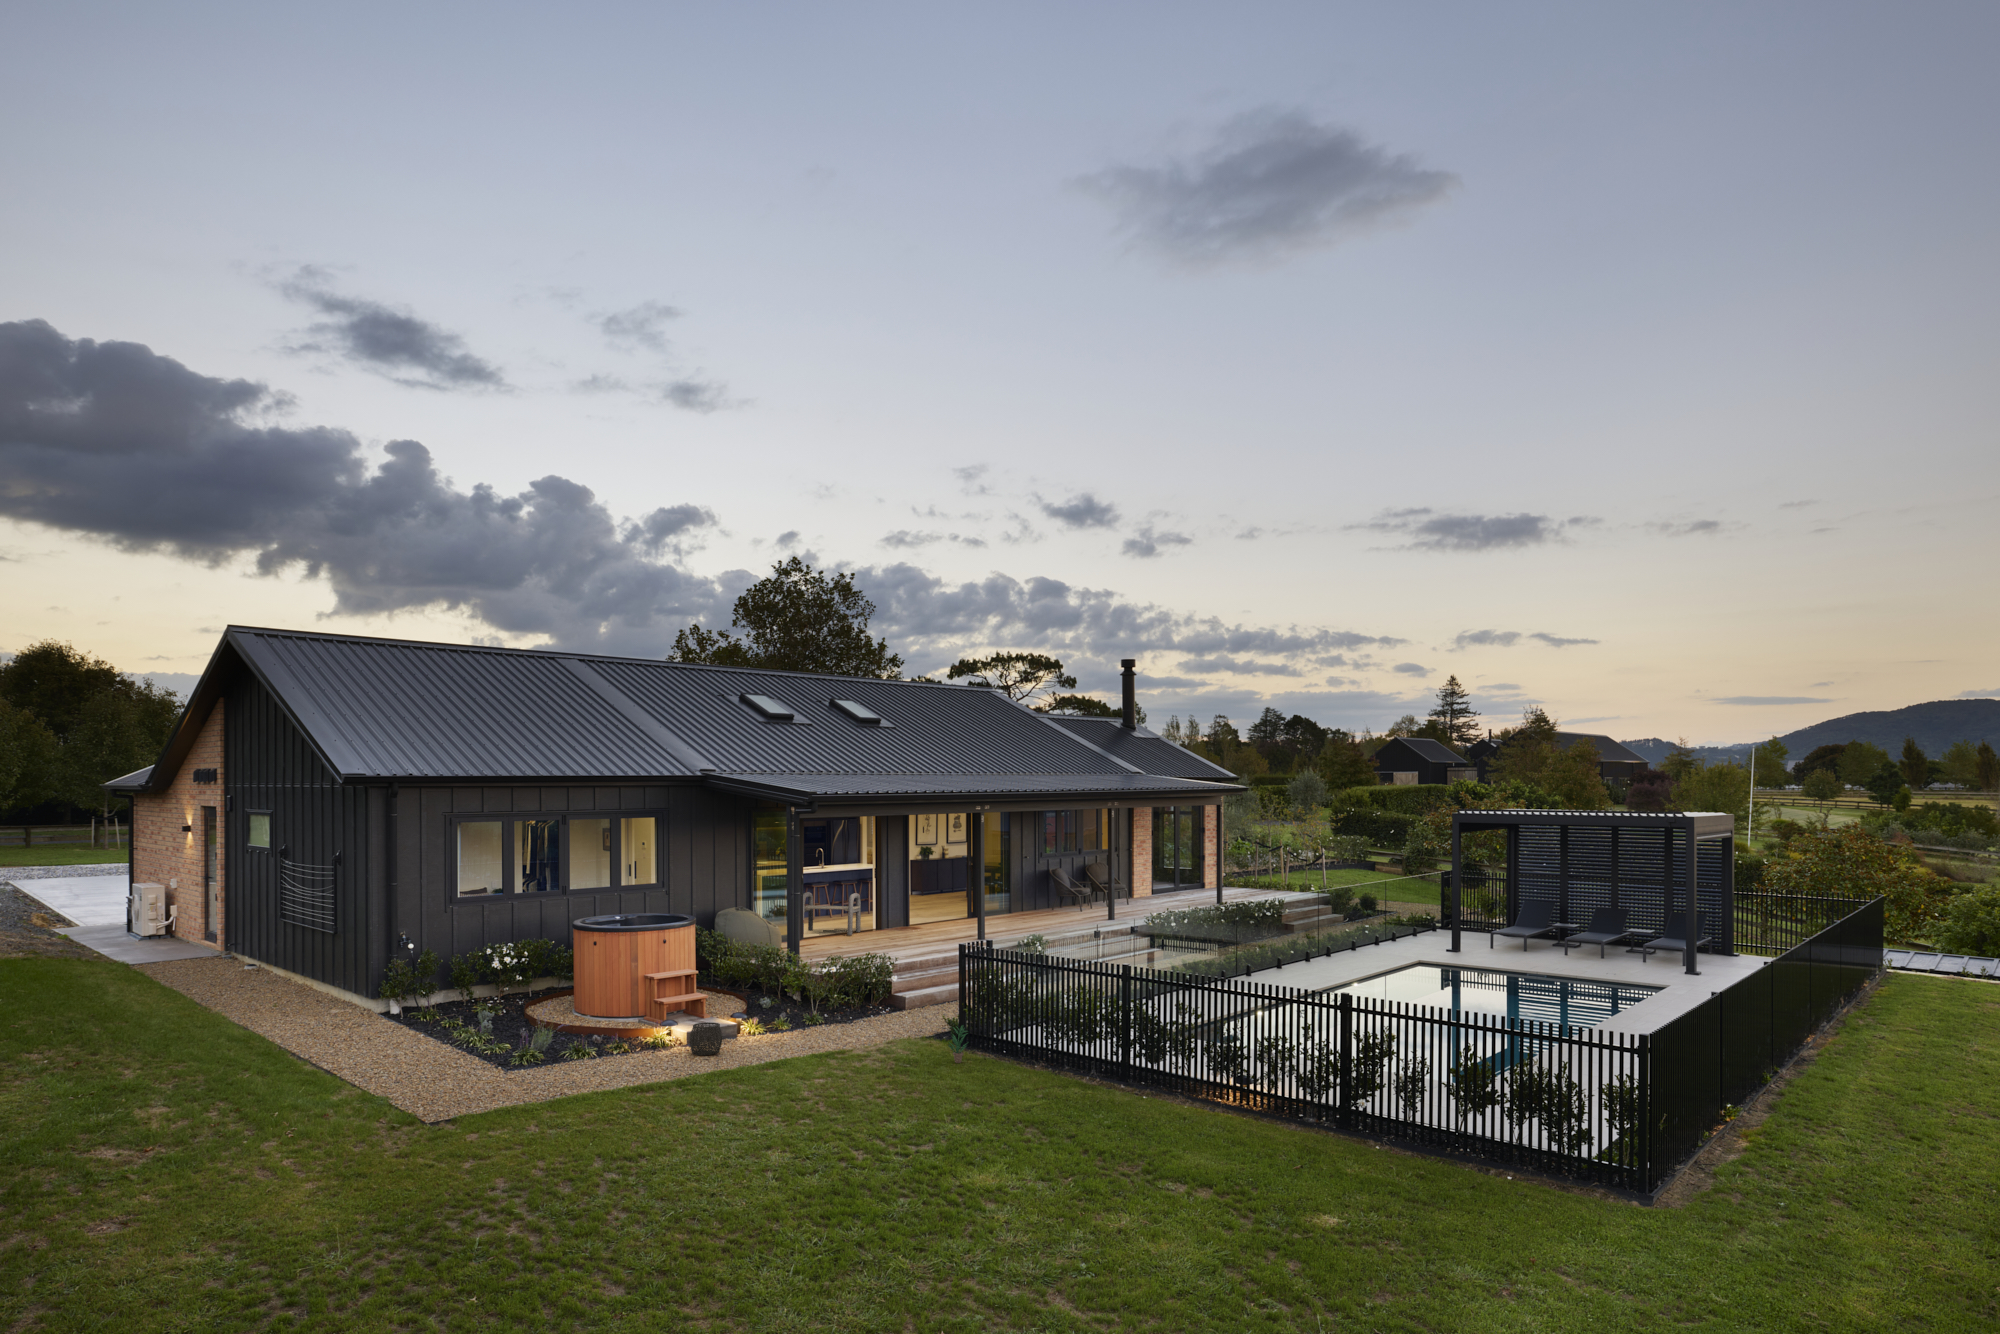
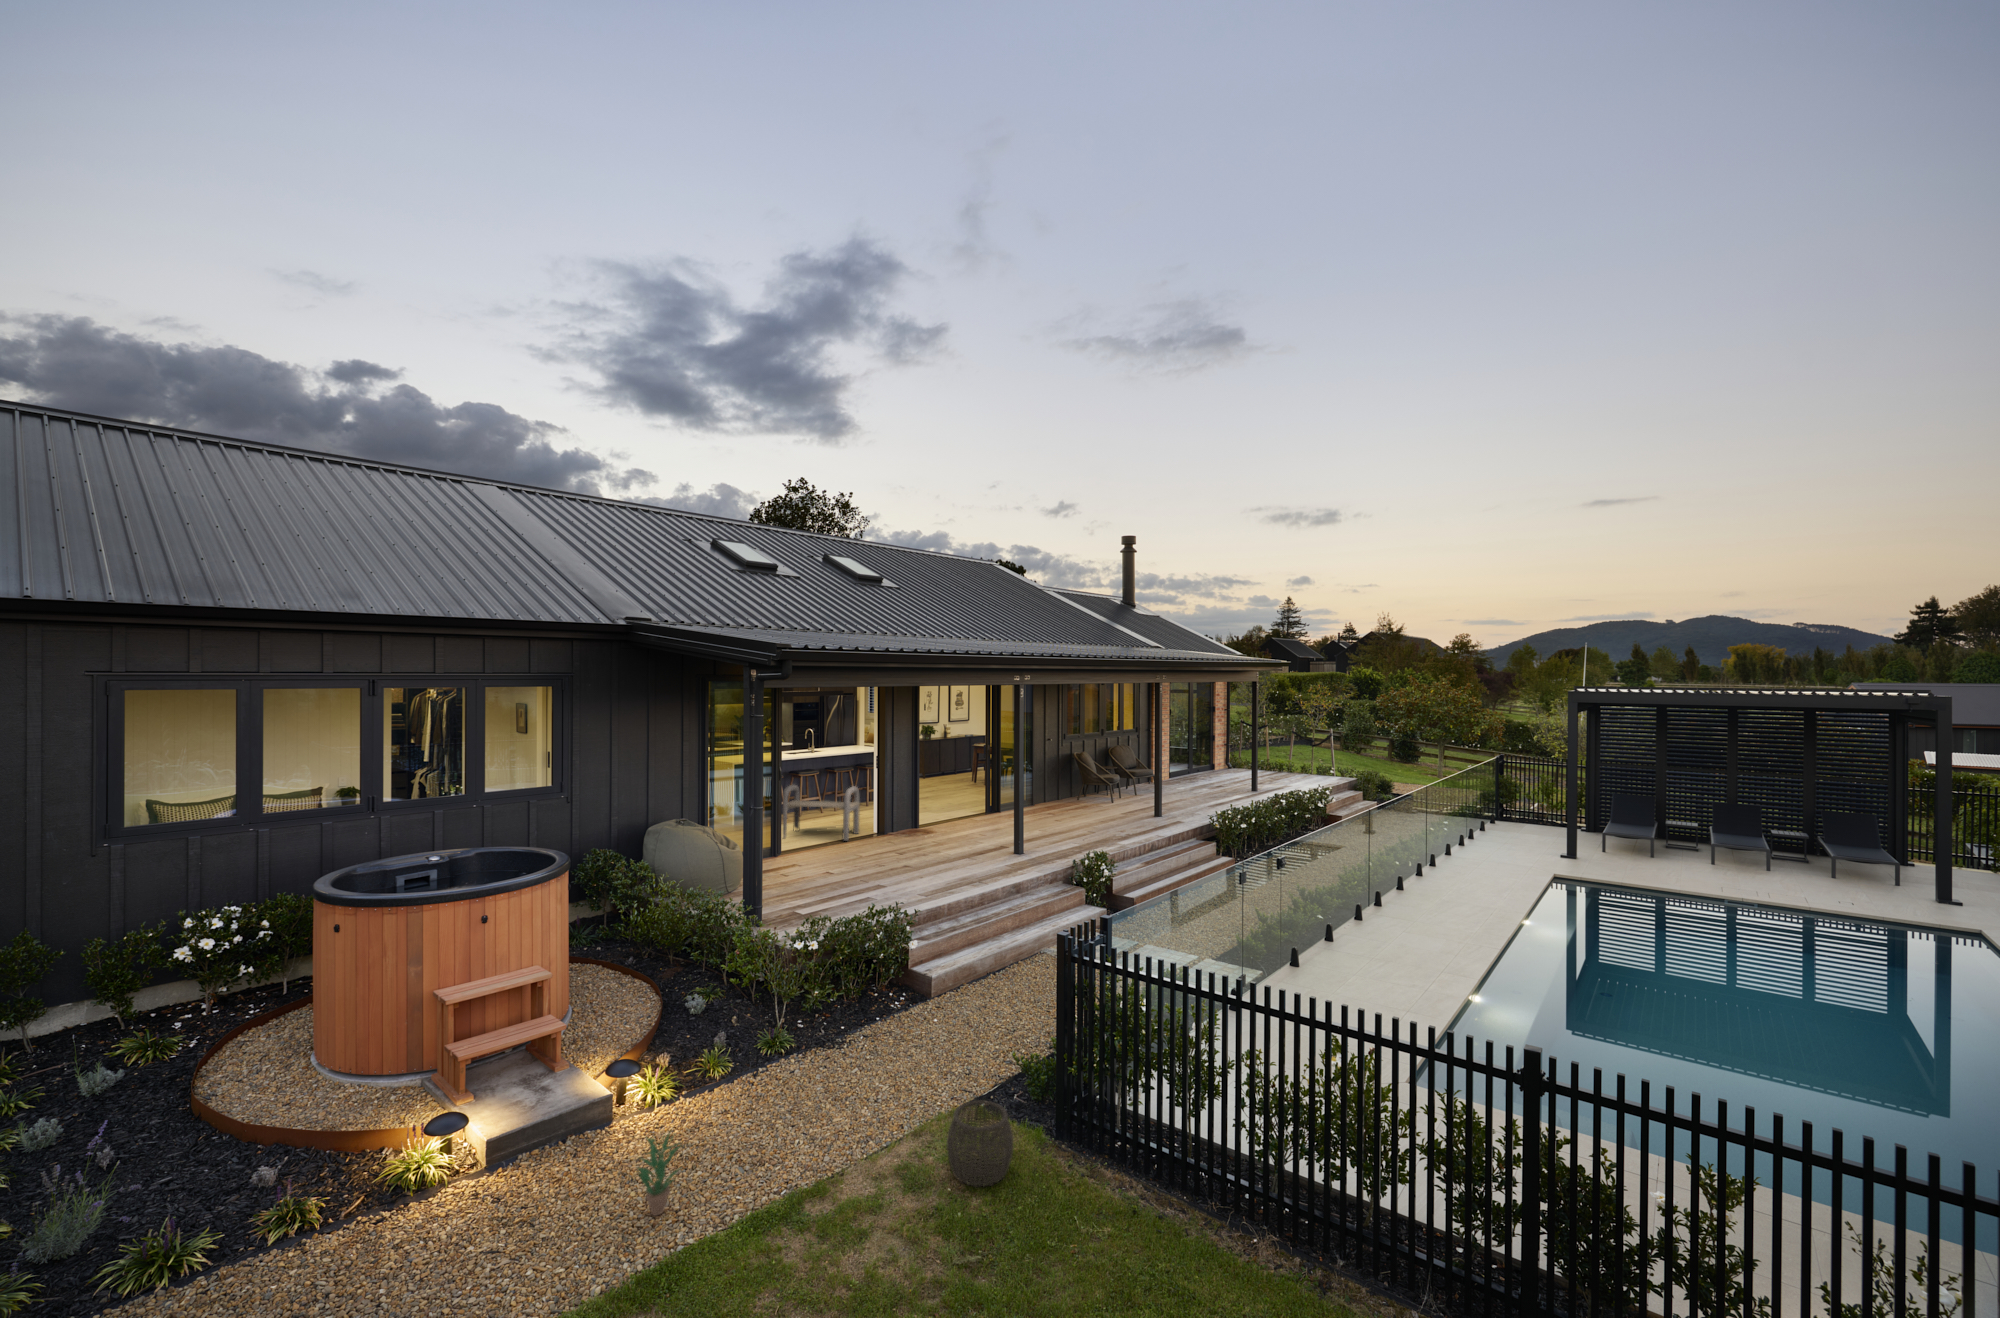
woven basket: present [689,1022,723,1056] -> present [947,1100,1013,1186]
potted plant: present [949,1026,968,1063] -> present [638,1132,680,1215]

